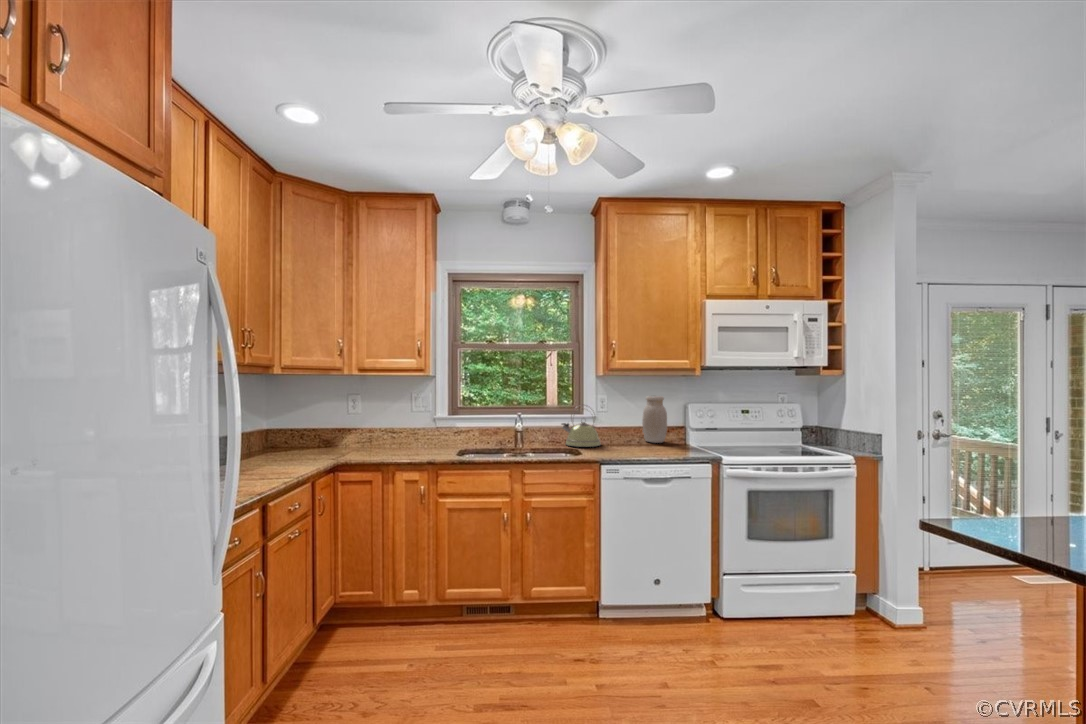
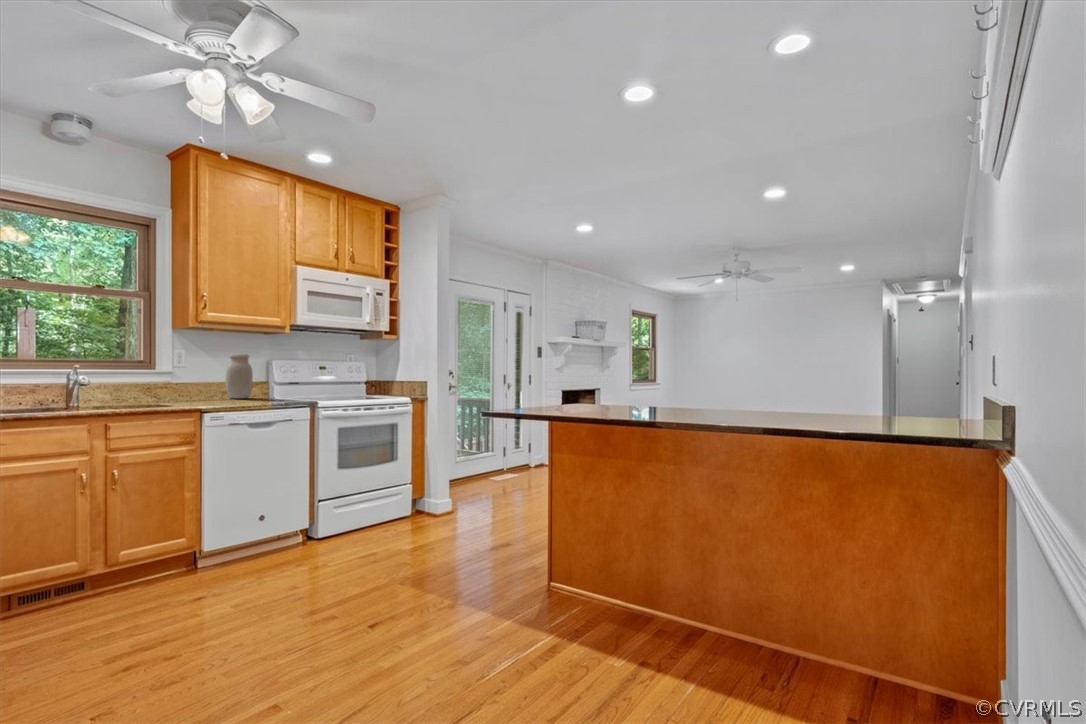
kettle: present [562,421,600,447] -> none [134,360,185,403]

